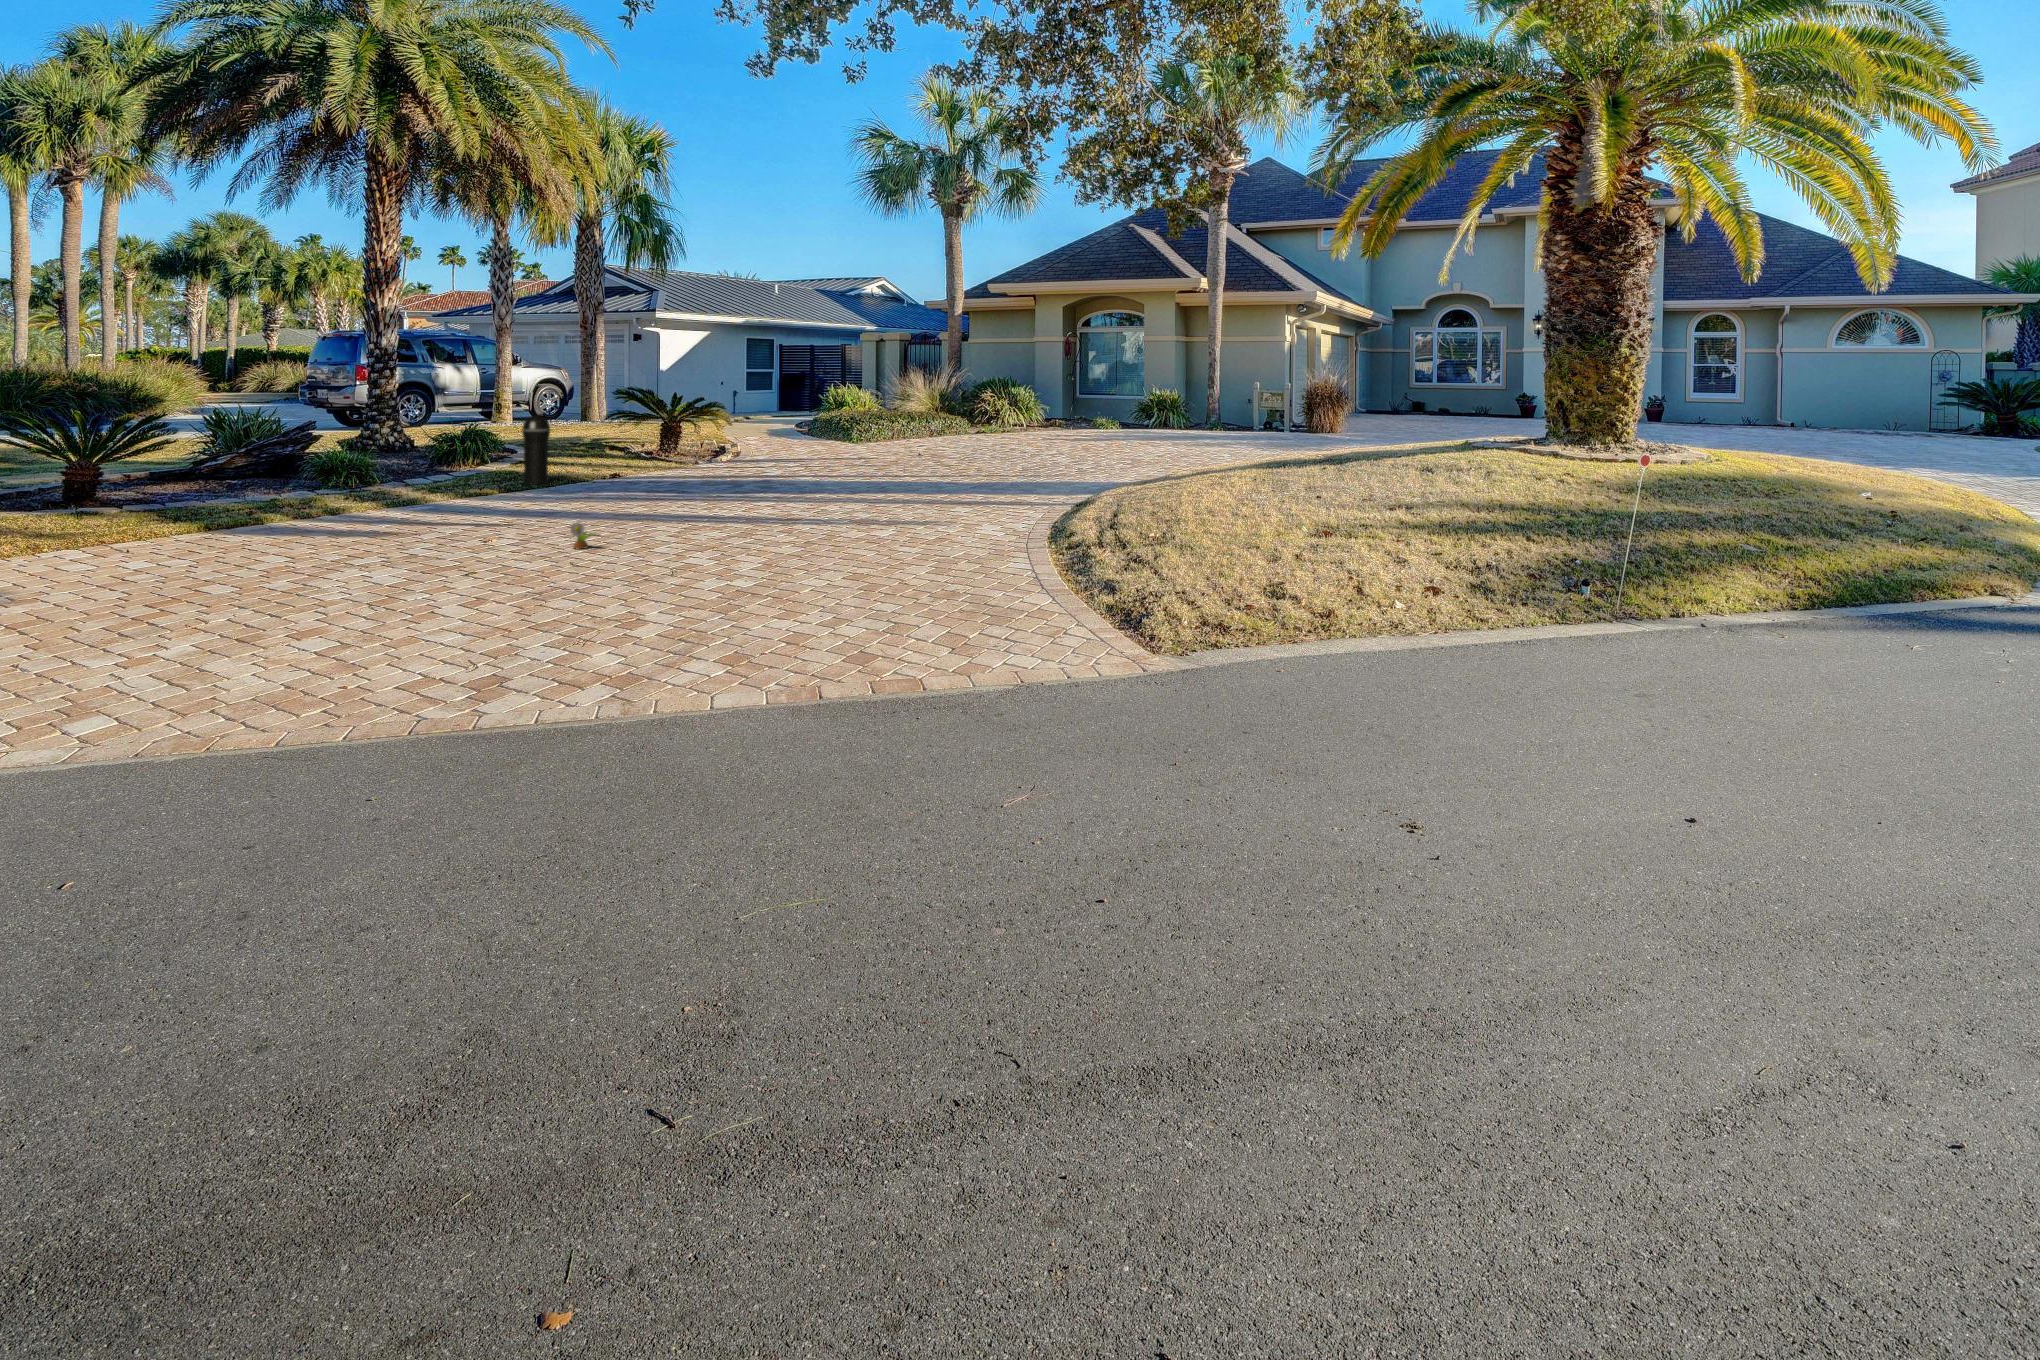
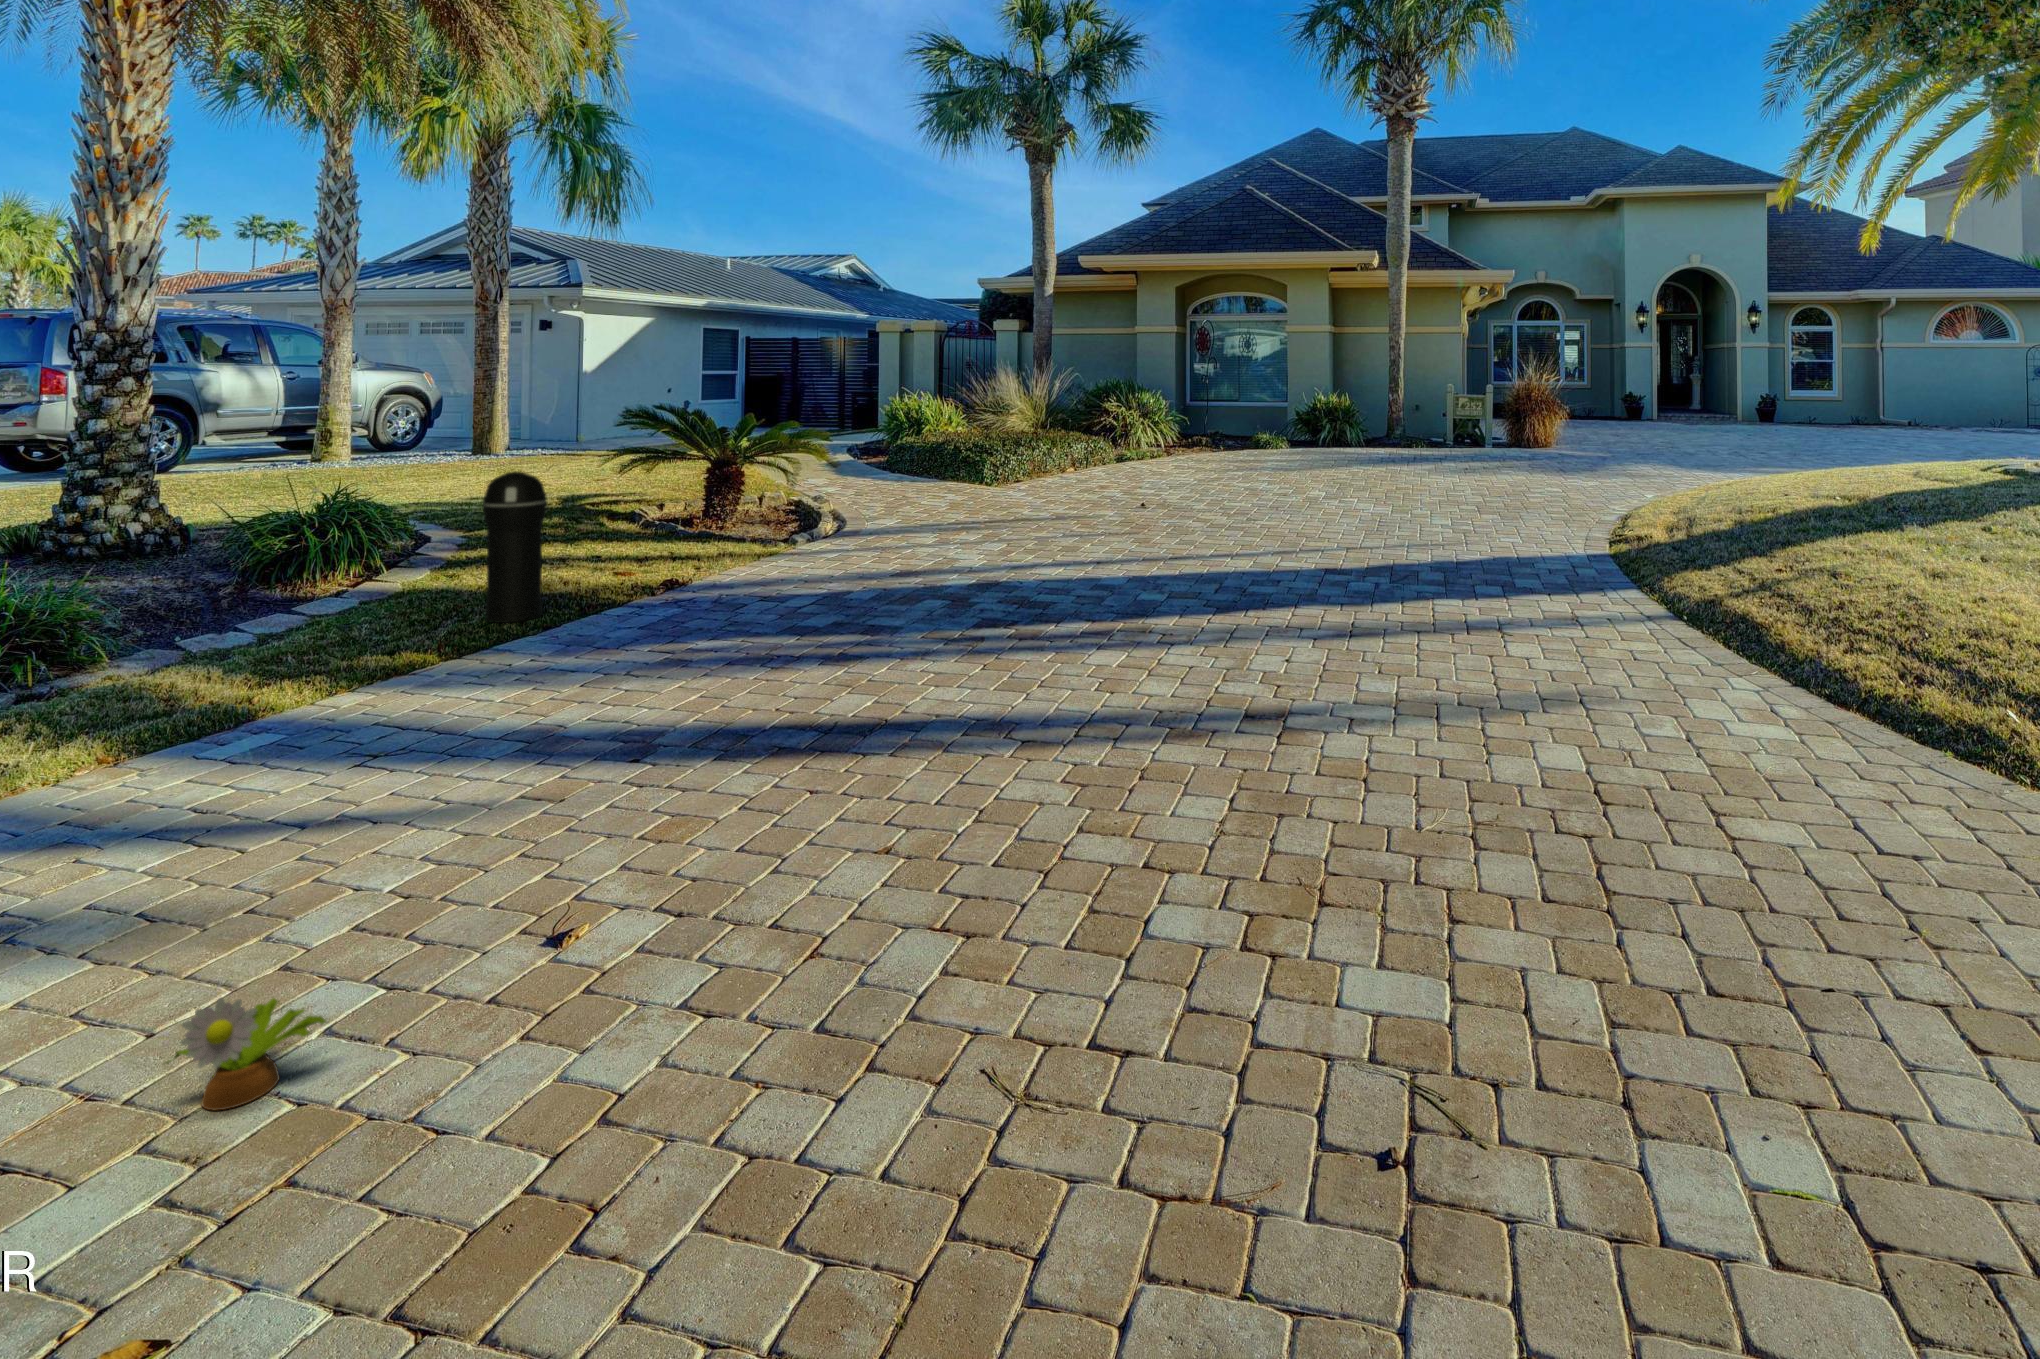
decorative plant: present [570,522,596,549] -> present [165,998,326,1110]

